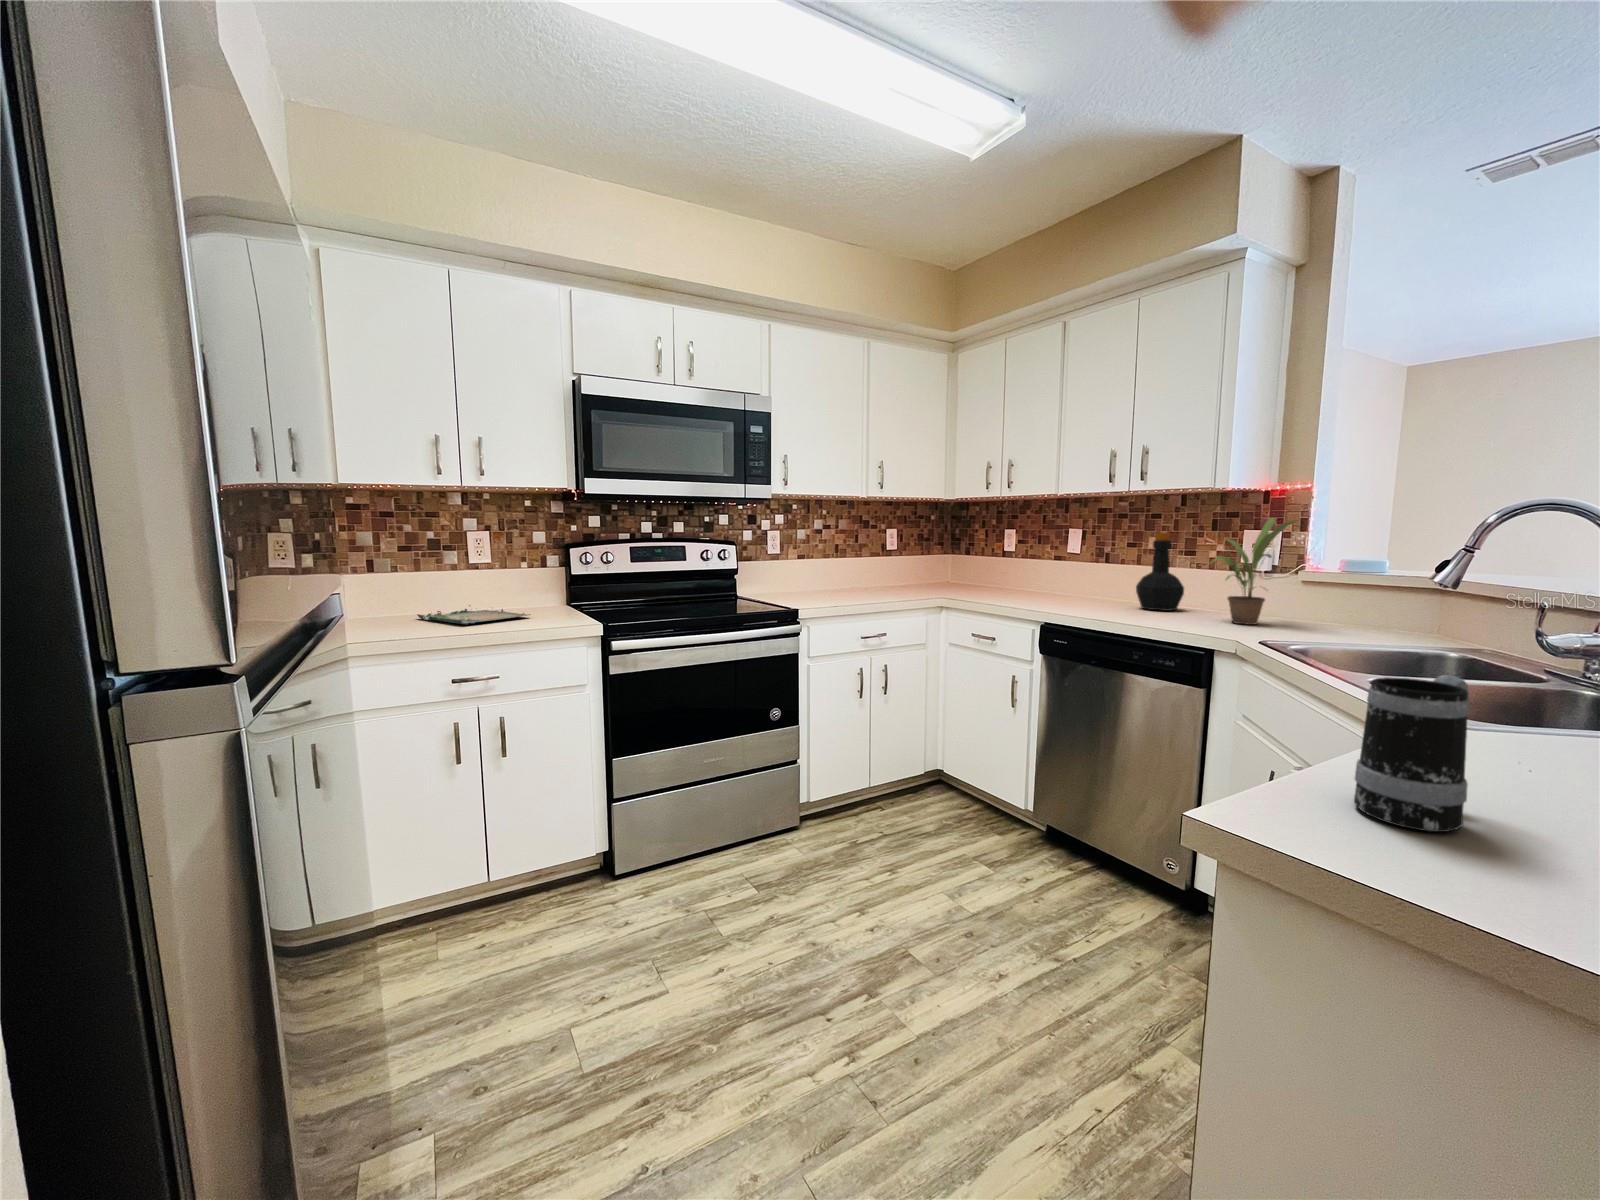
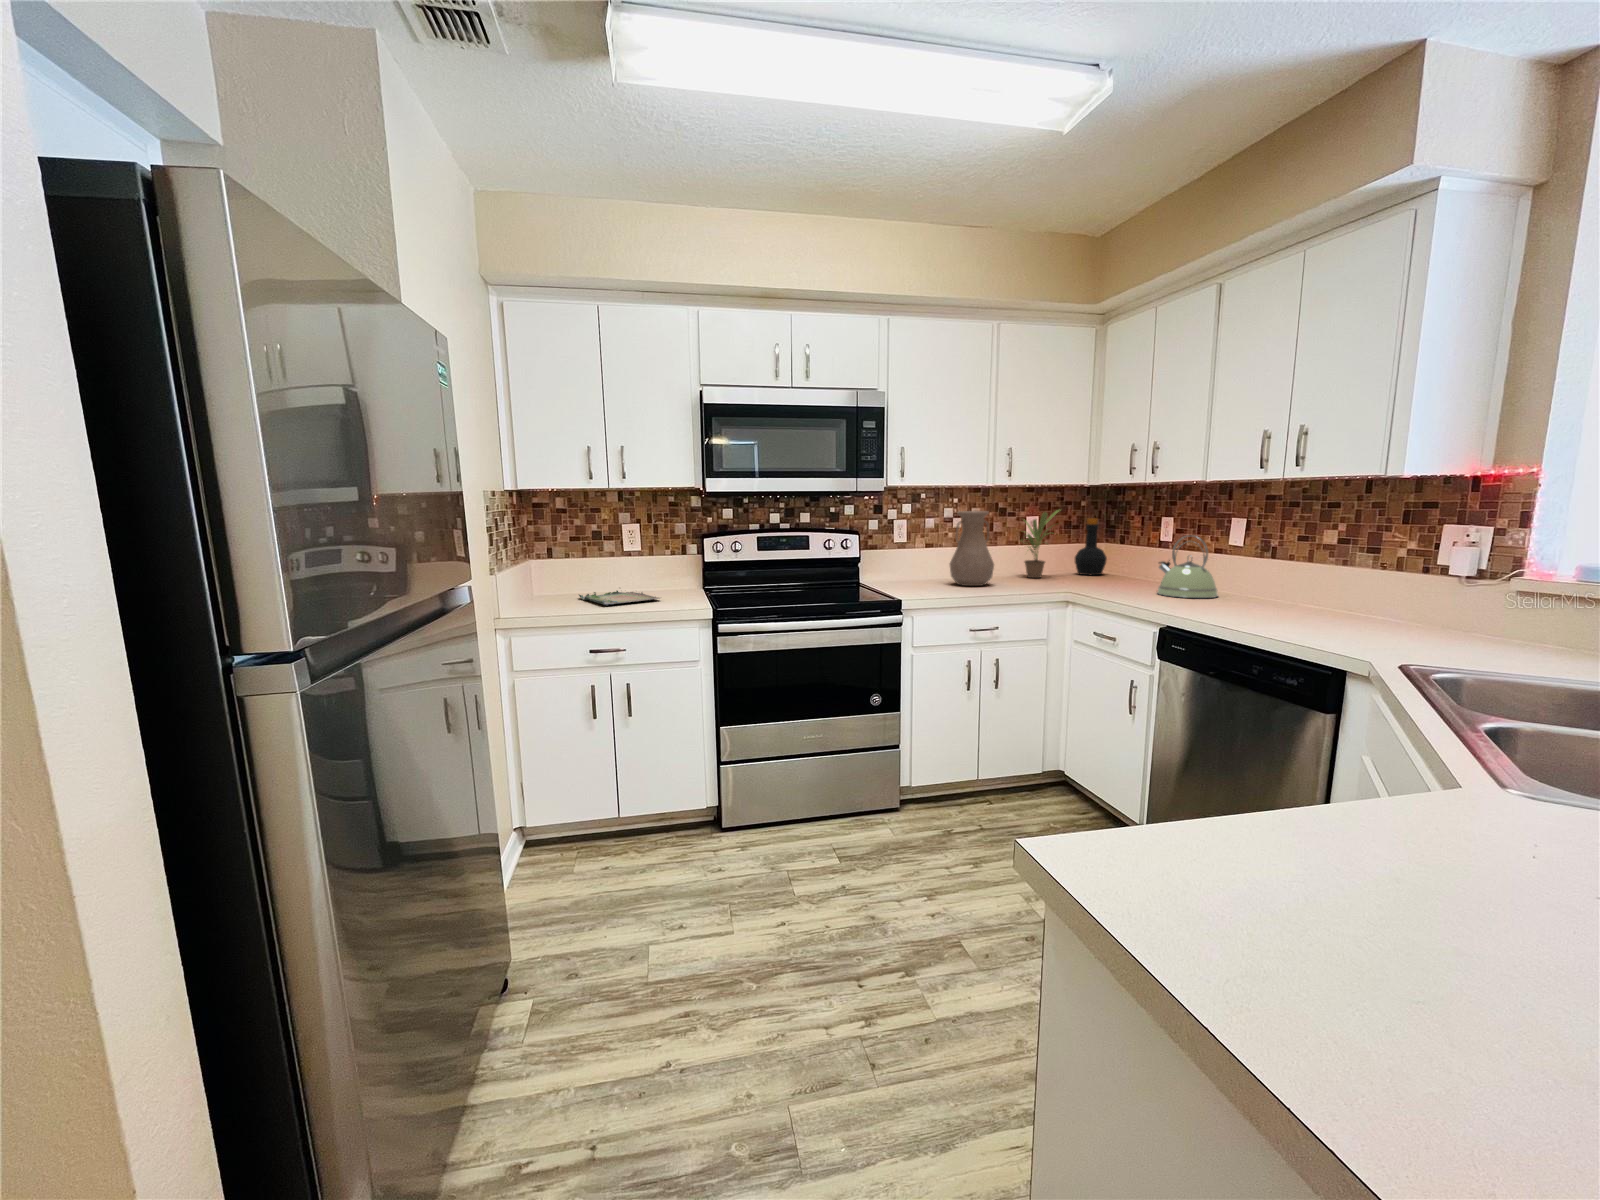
potted plant: present [1209,518,1299,625] -> present [1025,510,1059,578]
vase: none [827,521,870,595] -> present [950,511,994,586]
bottle: present [1136,532,1184,611] -> present [1075,518,1107,575]
kettle: none [1013,543,1065,599] -> present [1157,535,1218,598]
mug: present [1354,675,1469,832] -> none [1190,732,1331,900]

